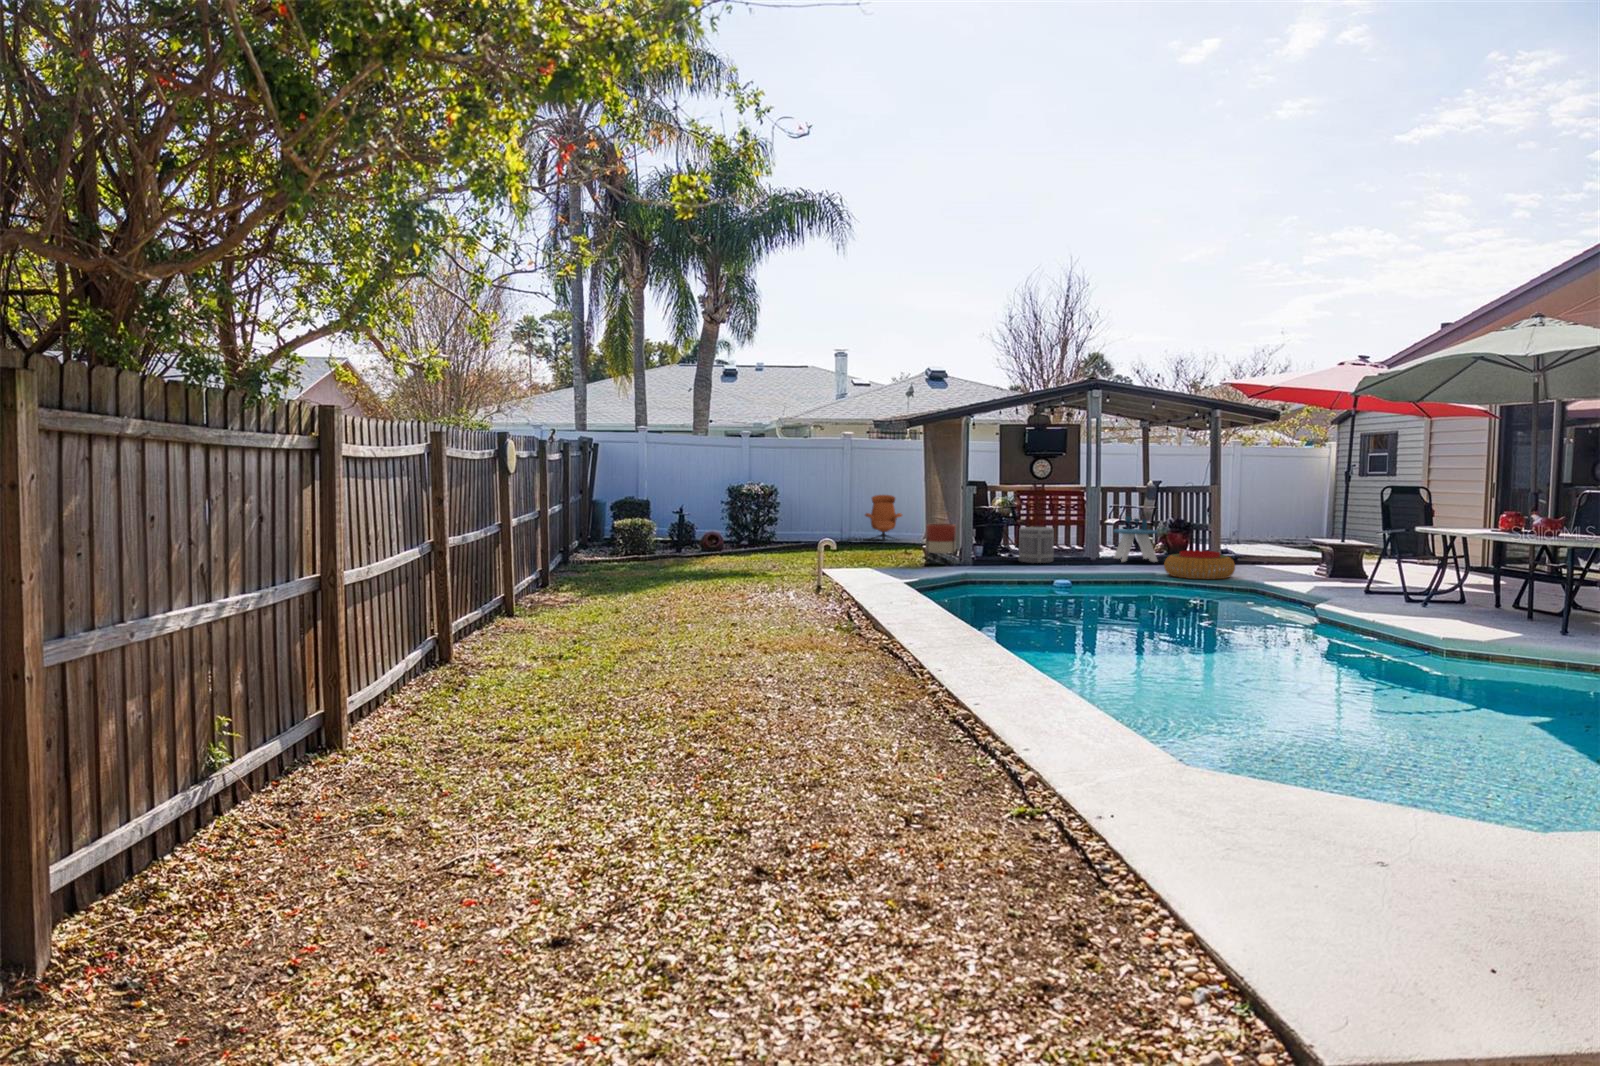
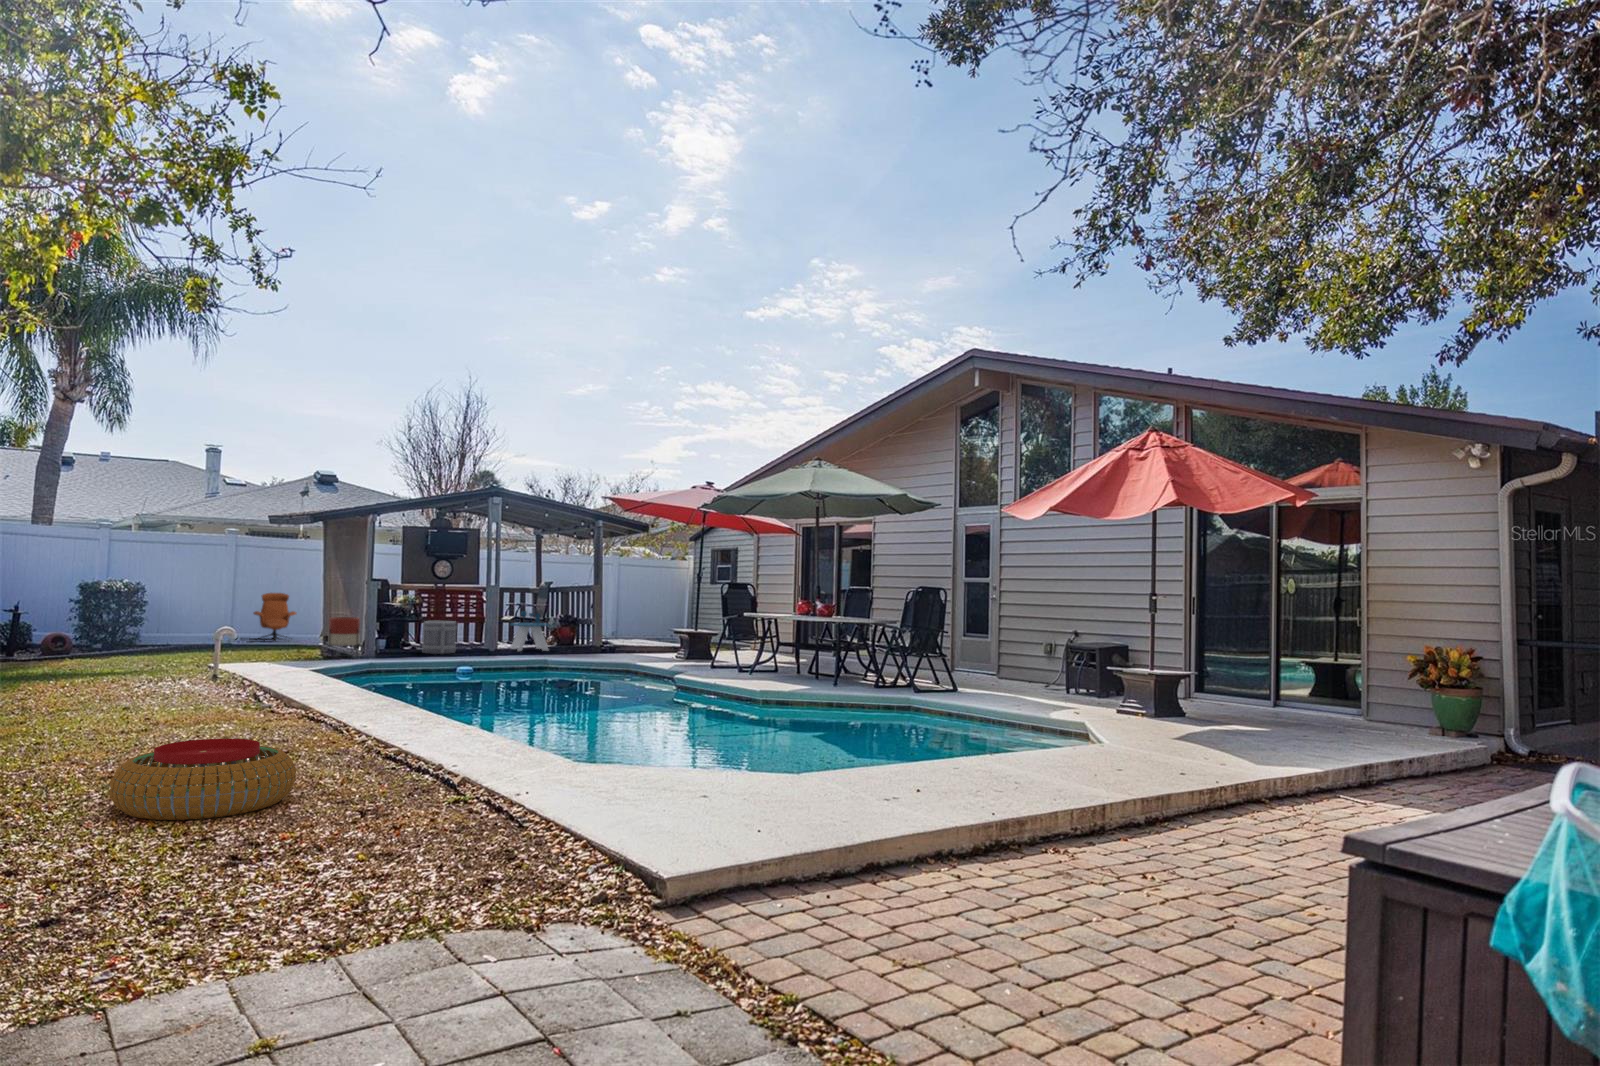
pouf: present [1164,550,1235,579] -> present [109,739,296,820]

